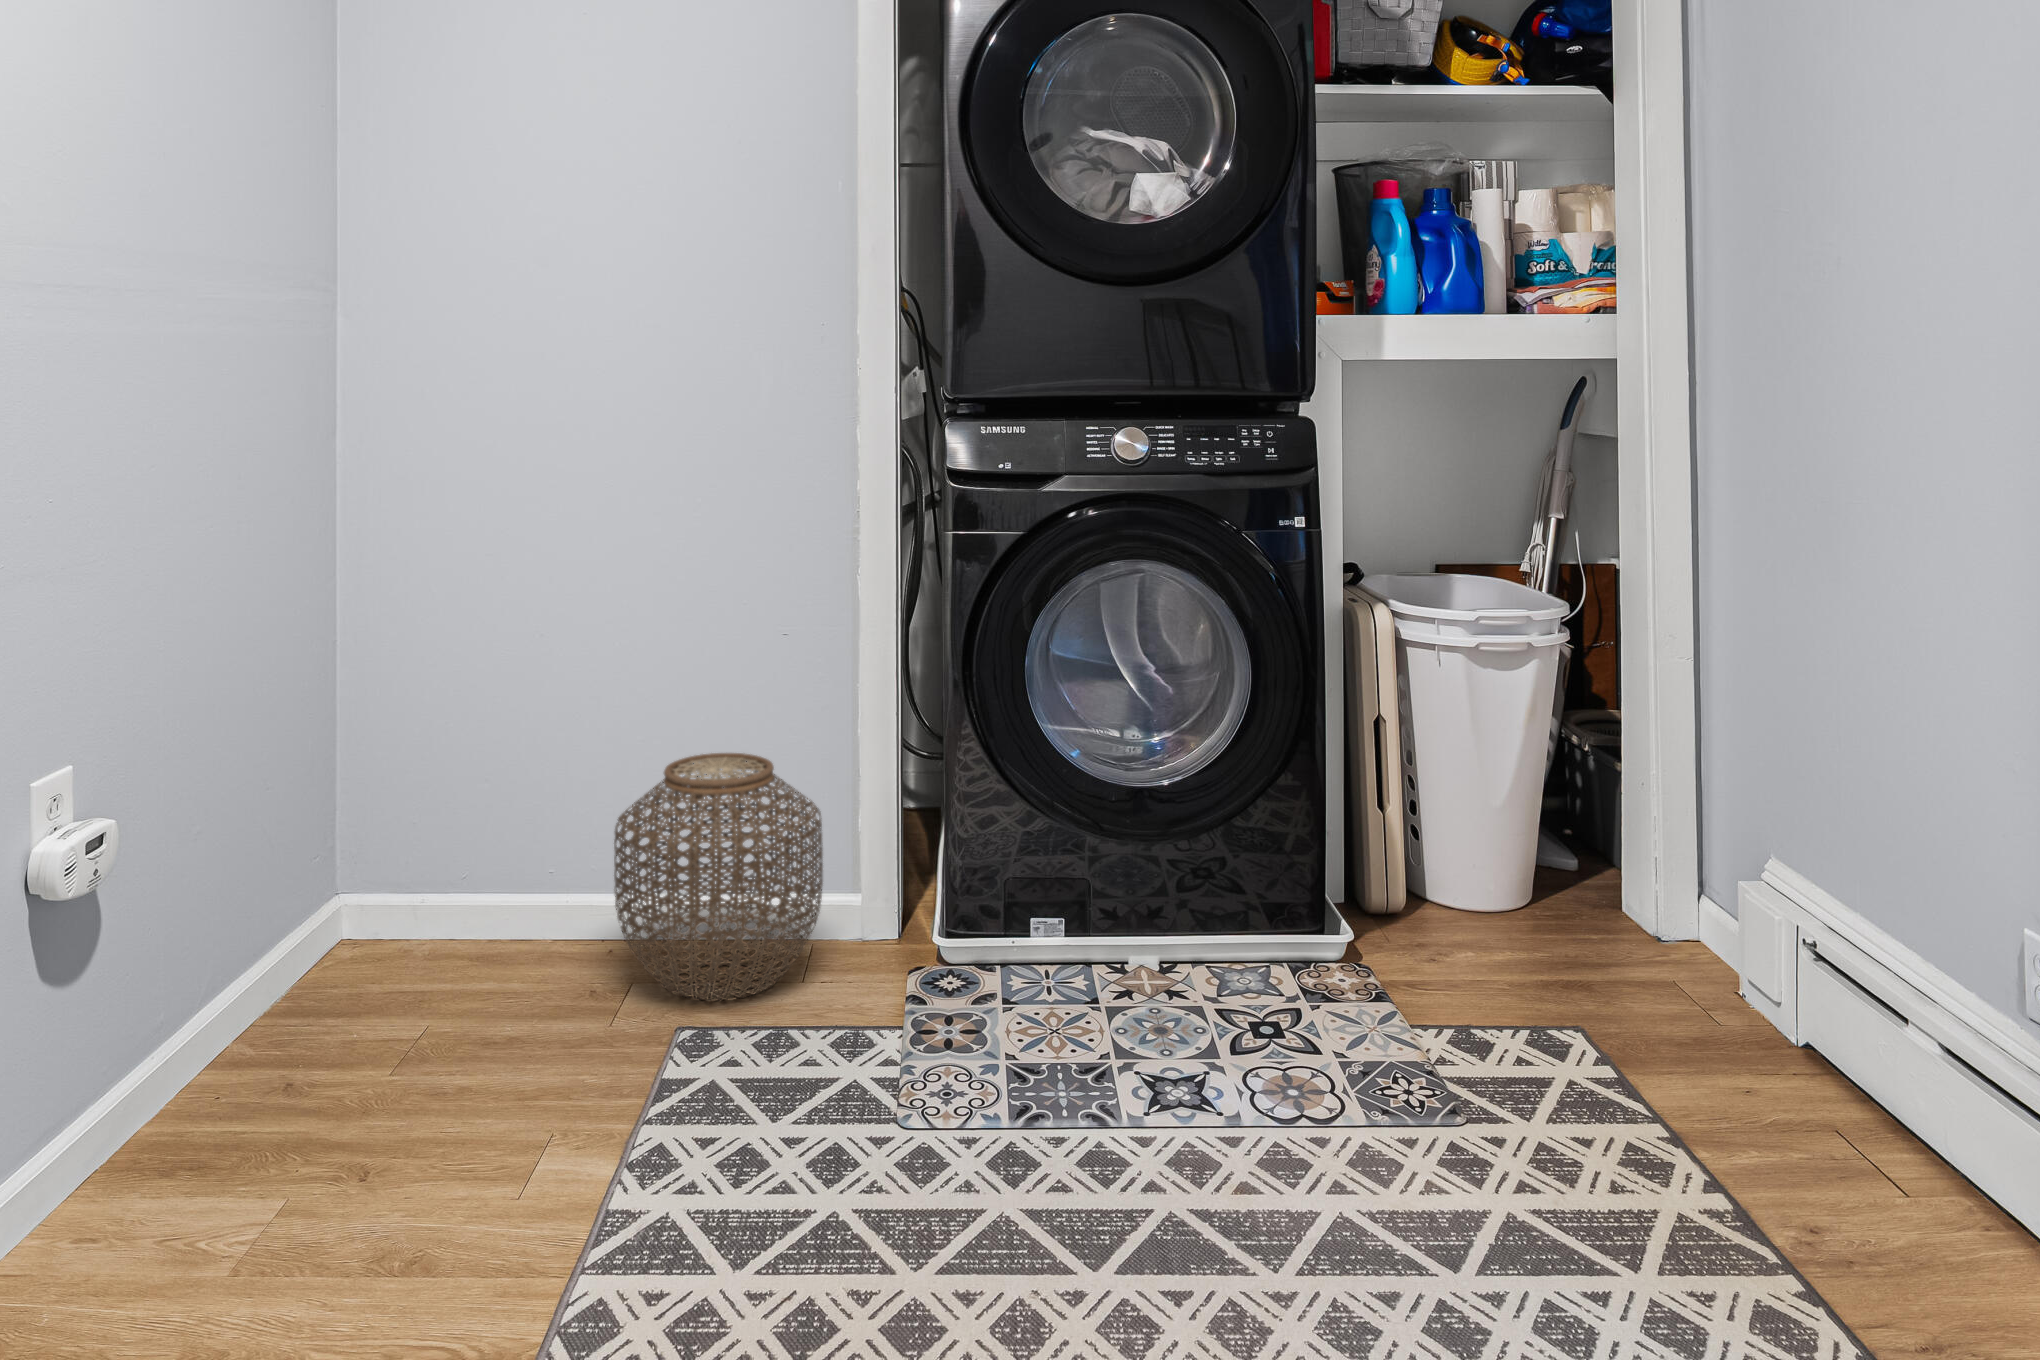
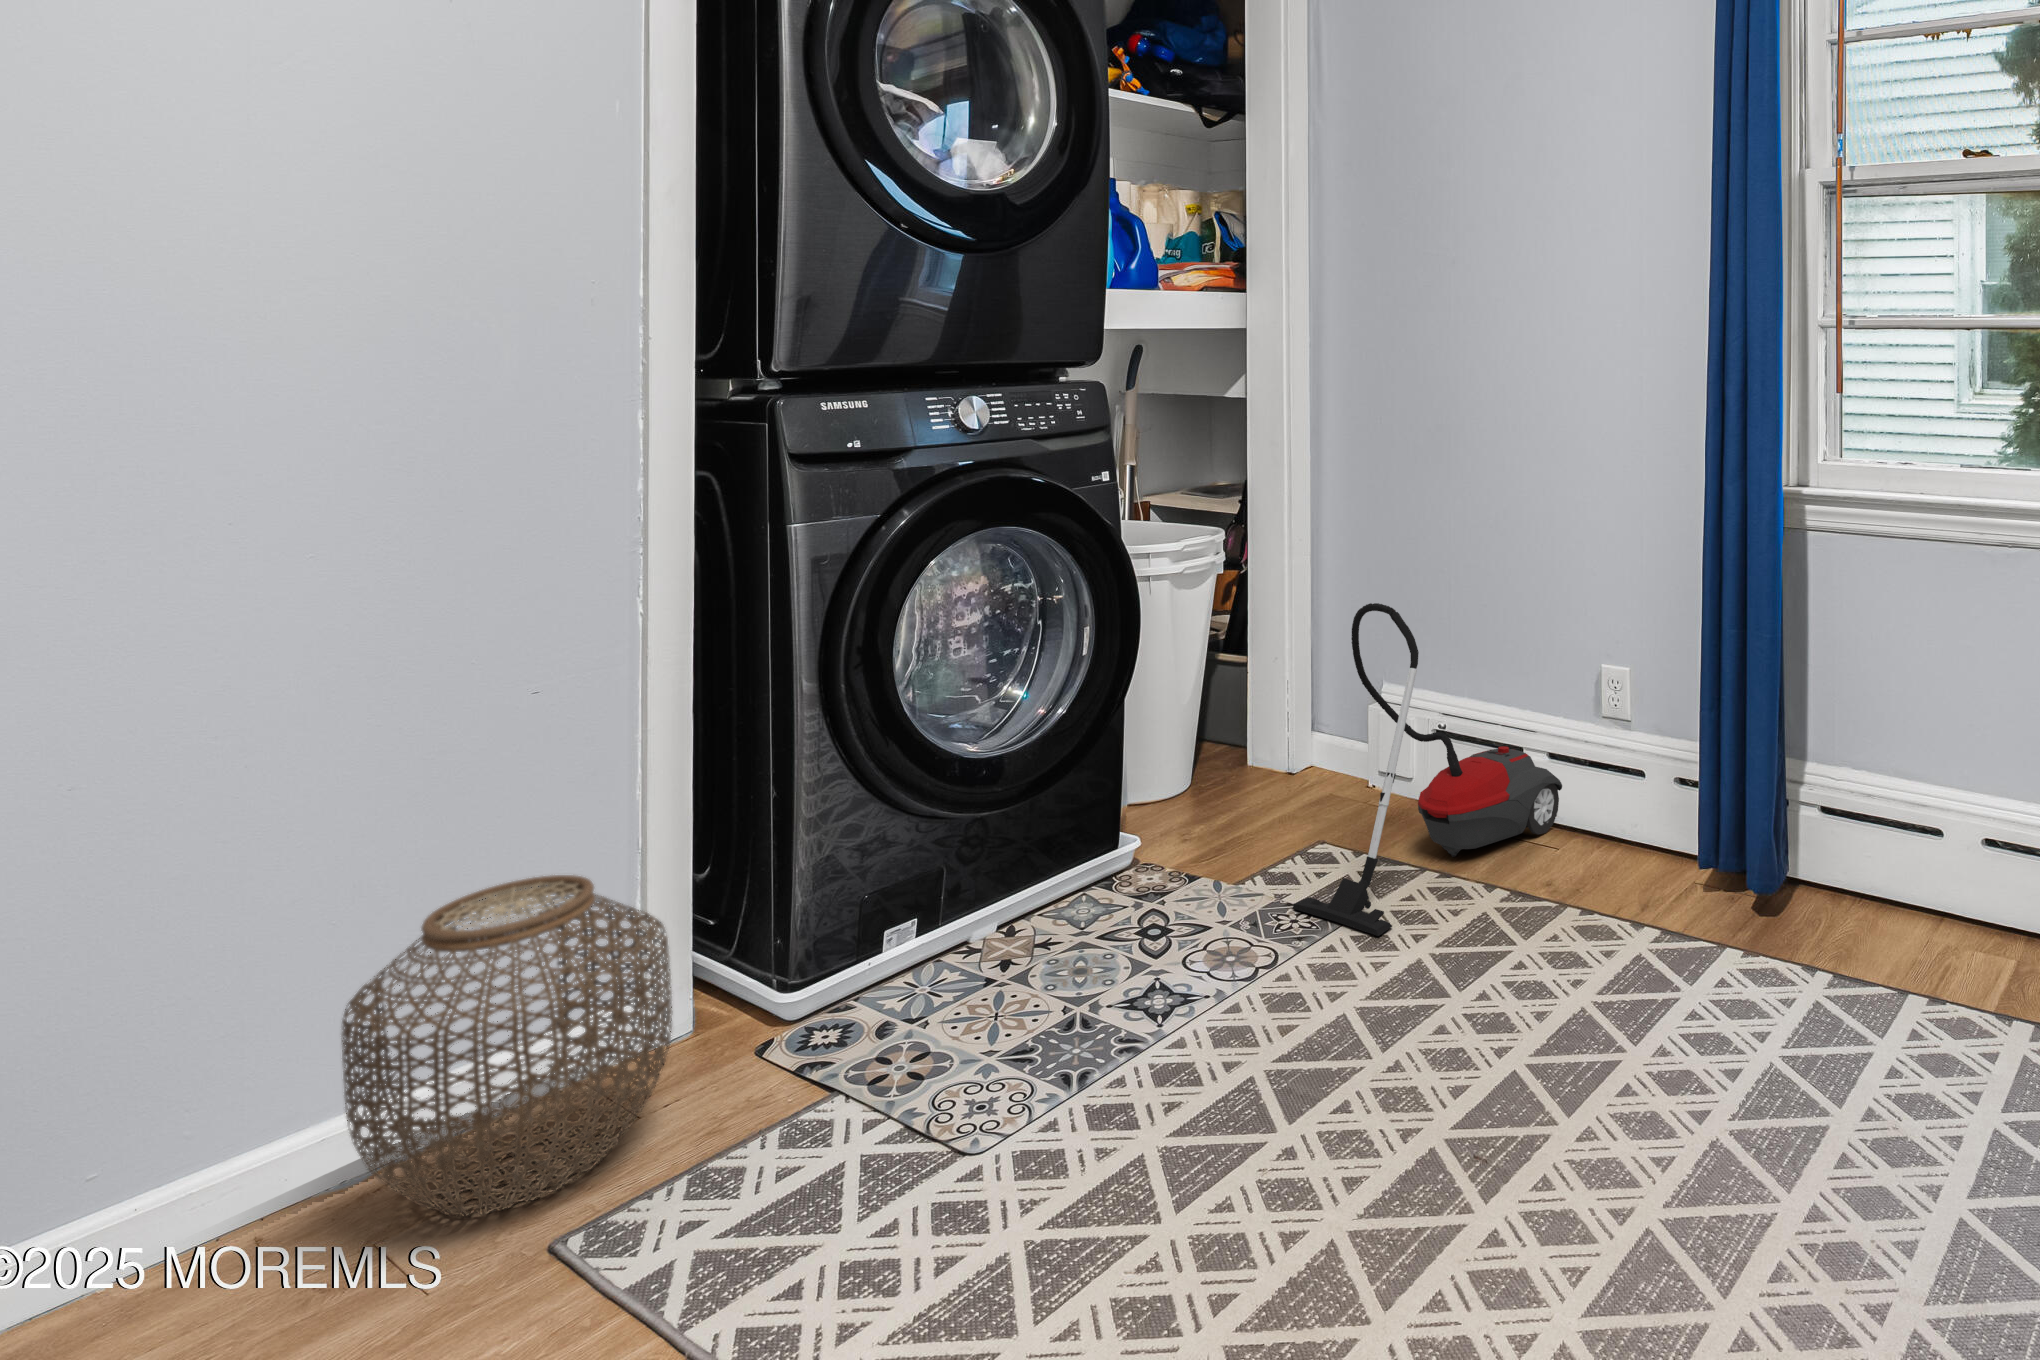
vacuum cleaner: none [1432,720,1952,1163] -> present [1293,603,1562,936]

